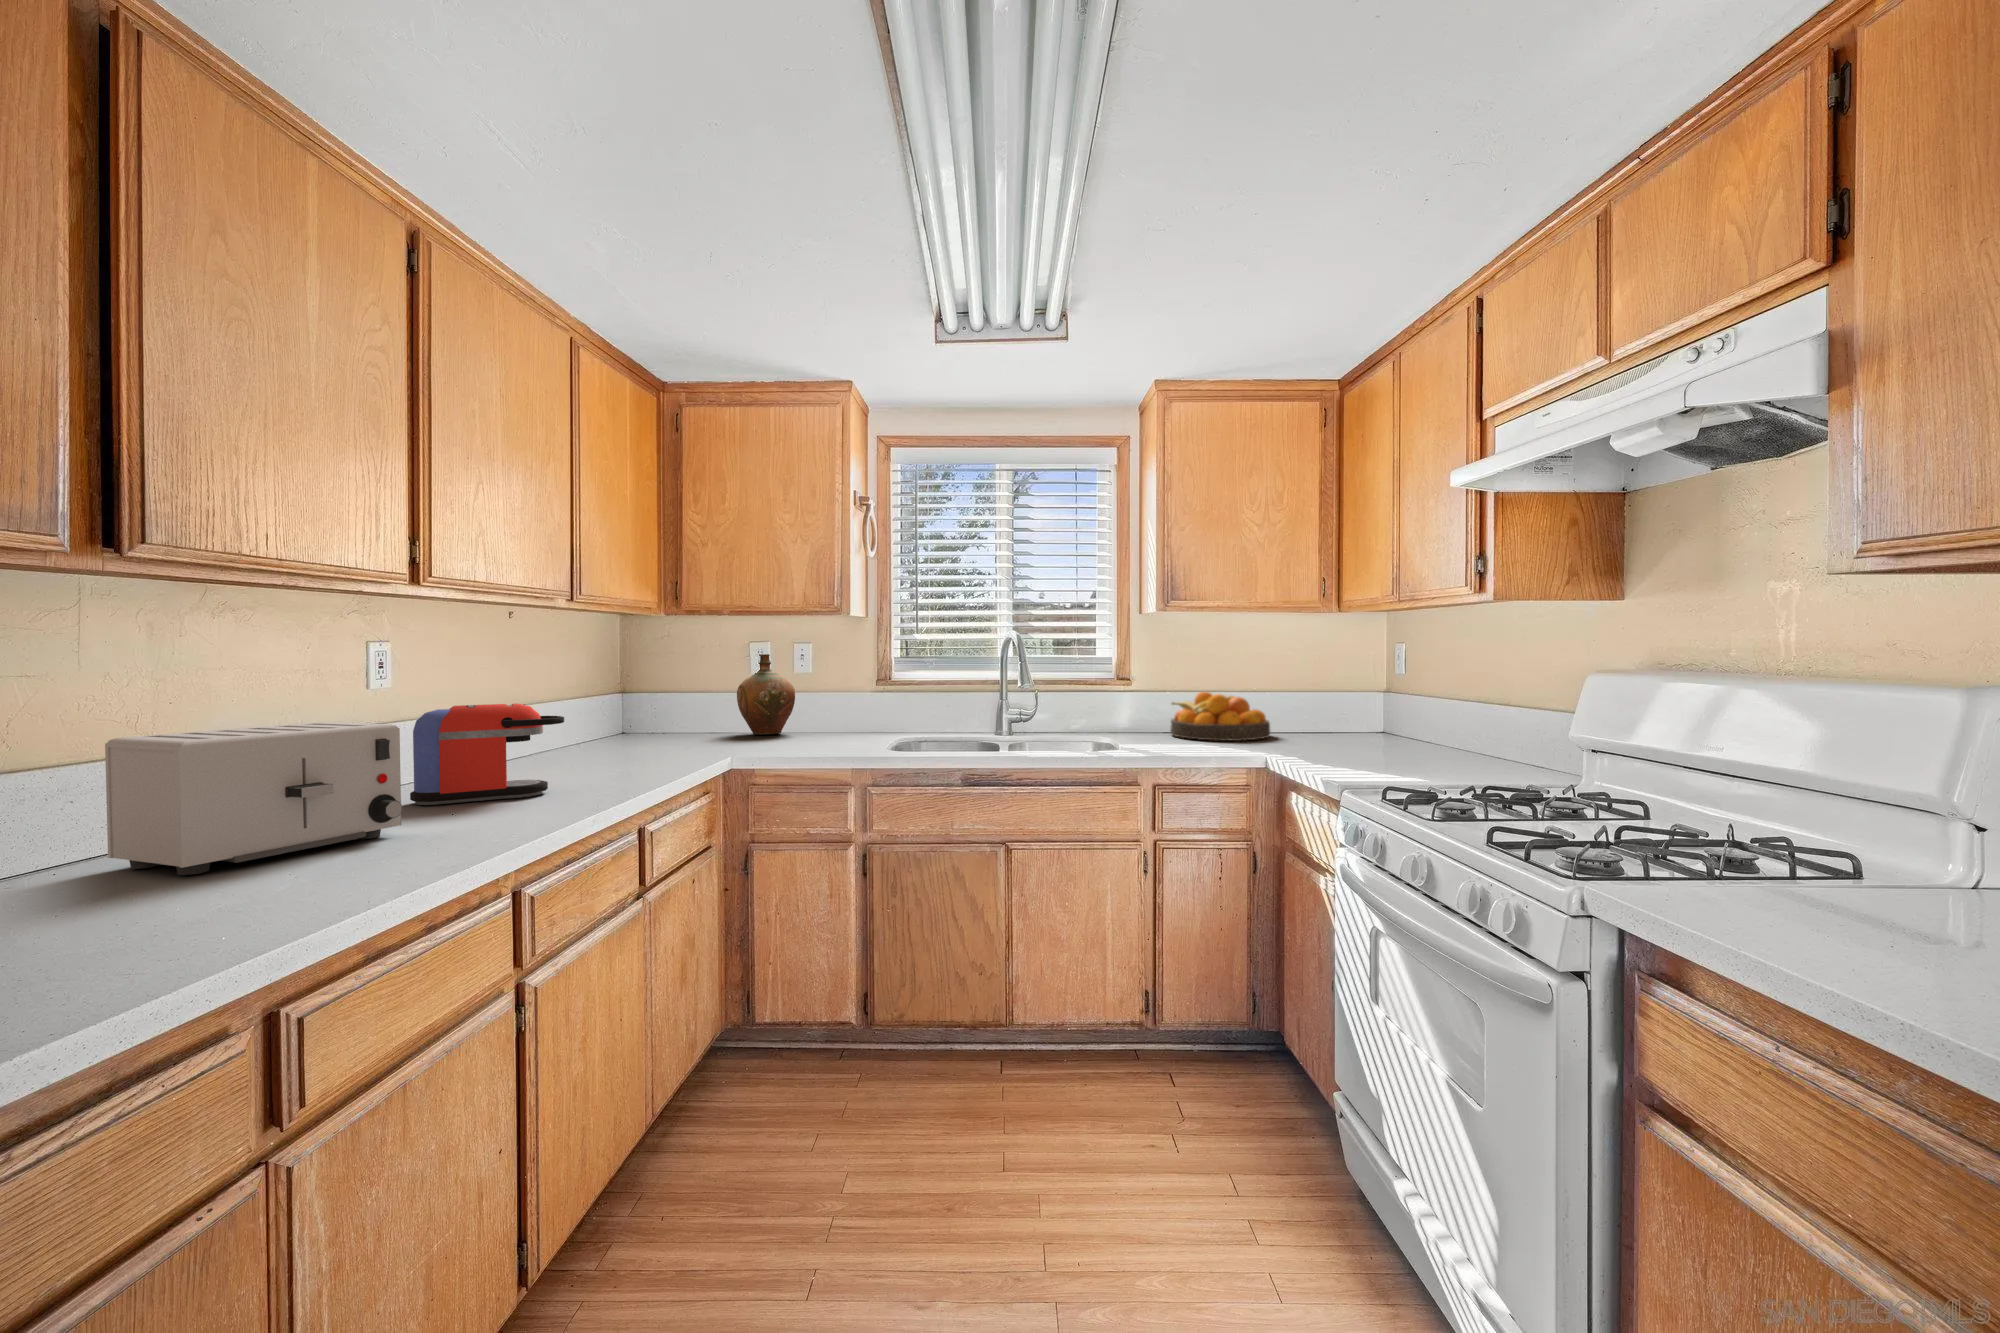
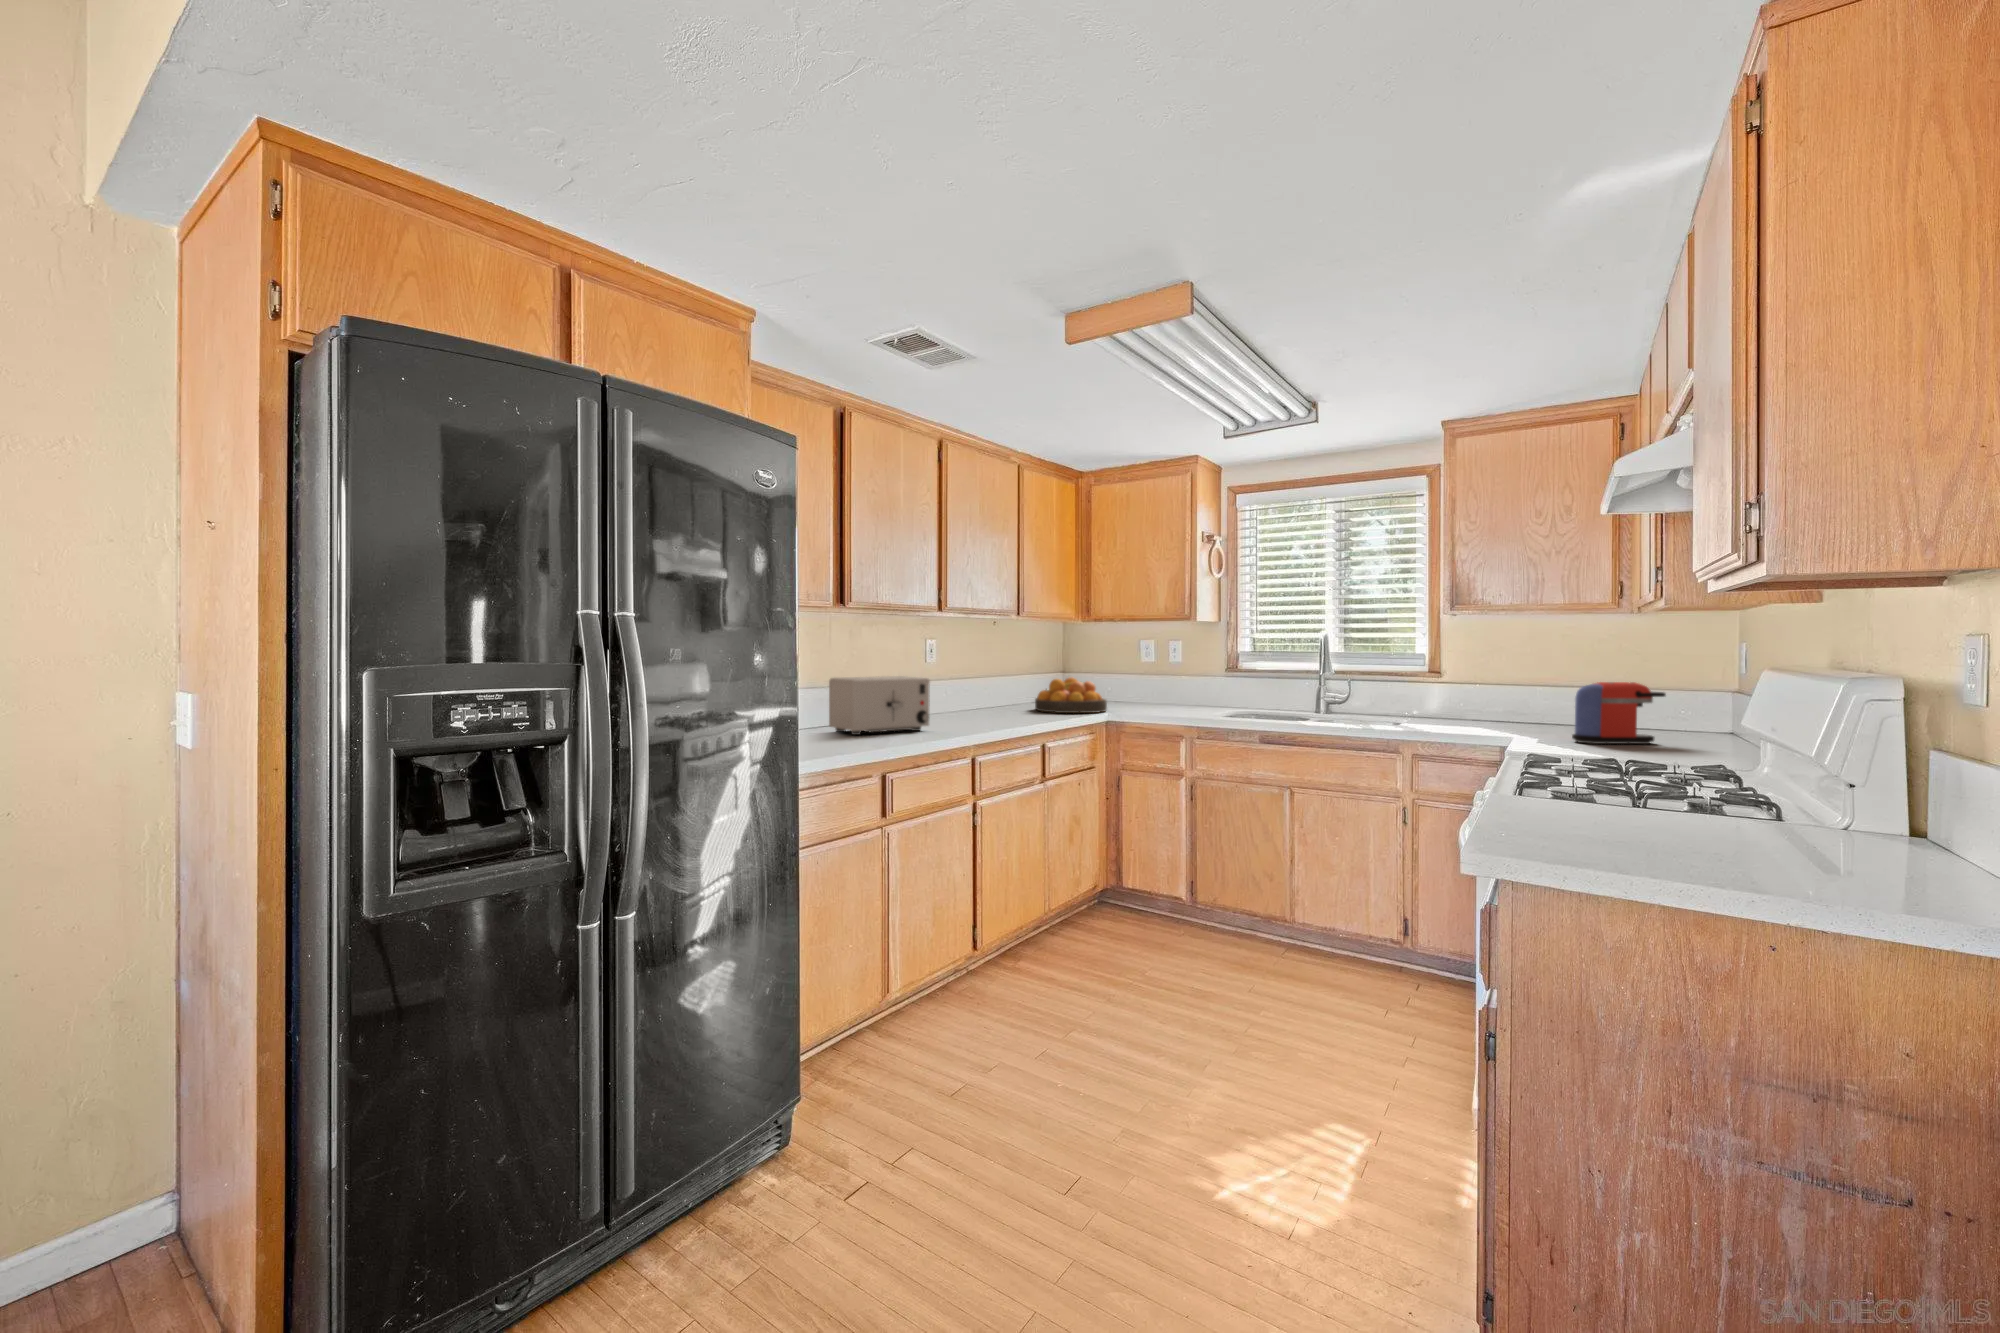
ceramic jug: present [737,654,795,735] -> none [1130,648,1169,704]
fruit bowl: present [1170,692,1270,741] -> present [1035,678,1107,713]
coffee maker: present [410,704,564,805] -> present [1572,682,1666,744]

